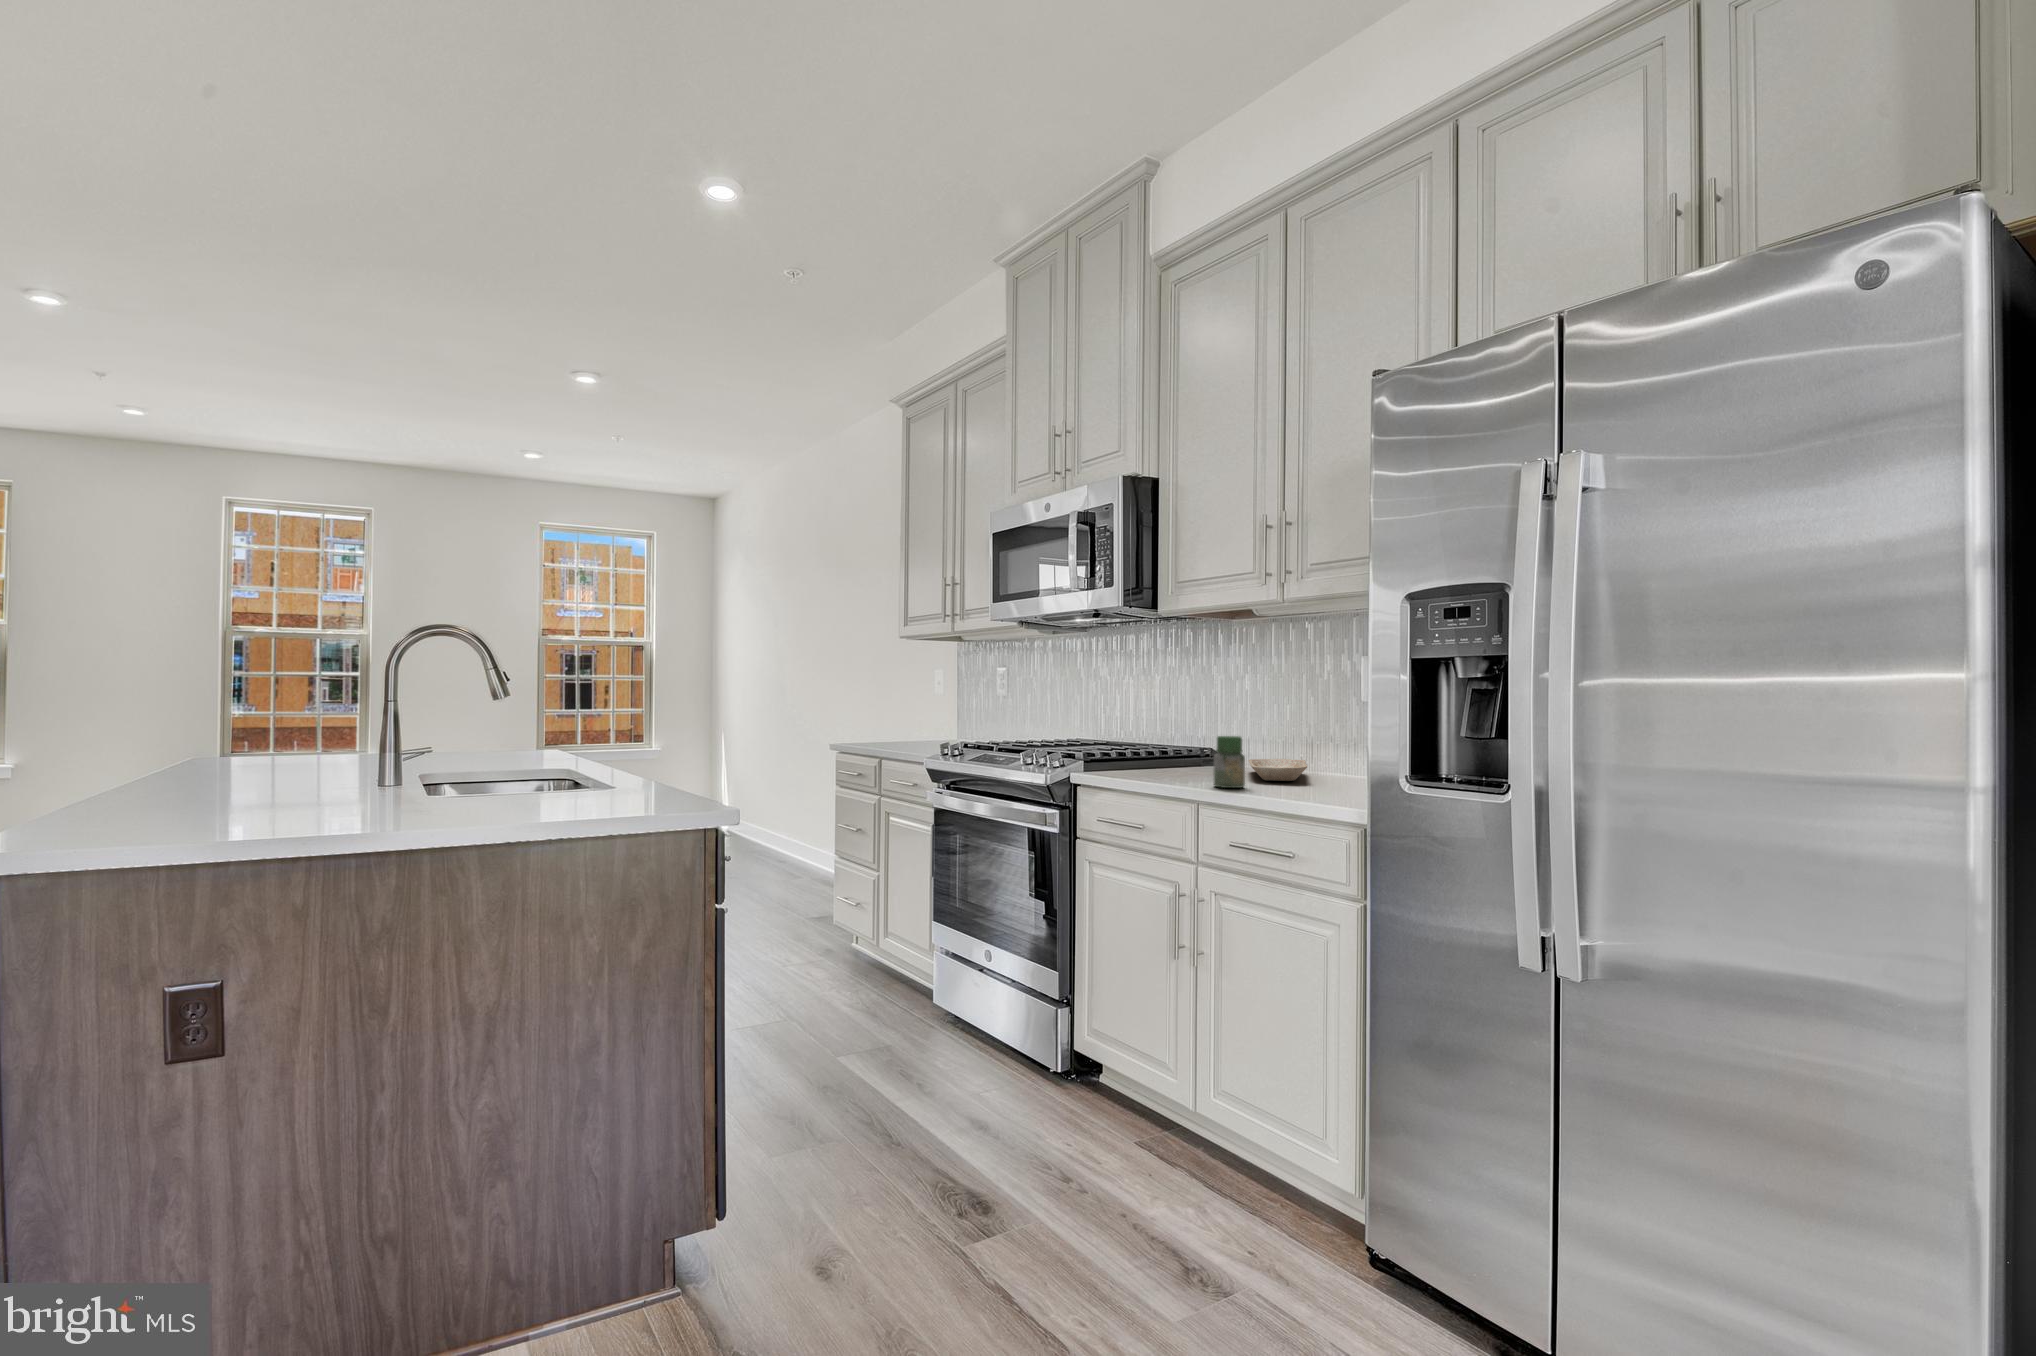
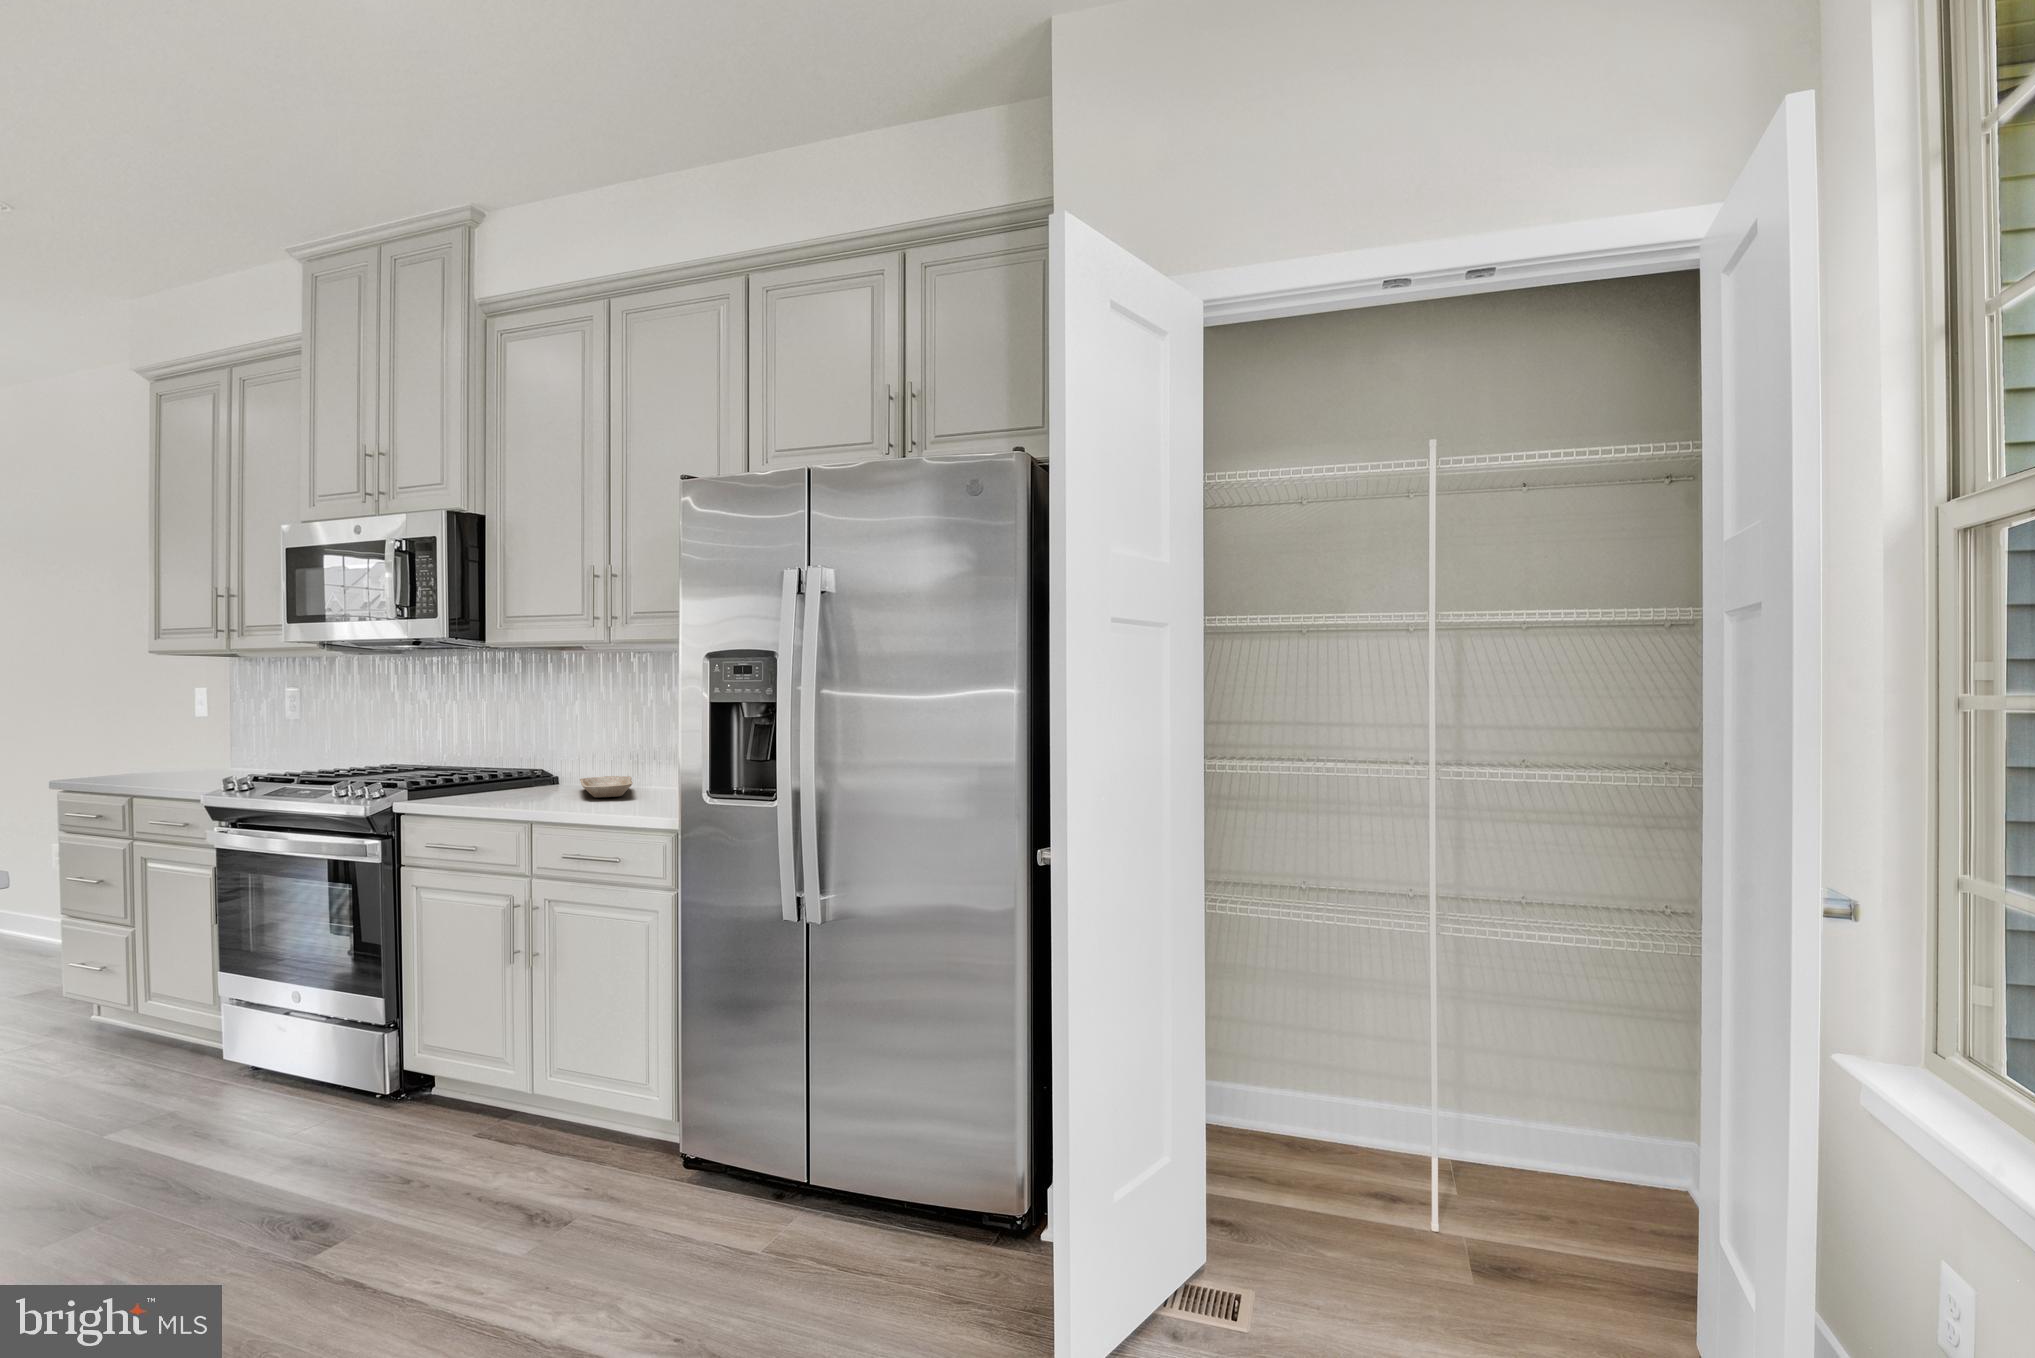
jar: present [1214,736,1245,788] -> none [548,762,577,808]

